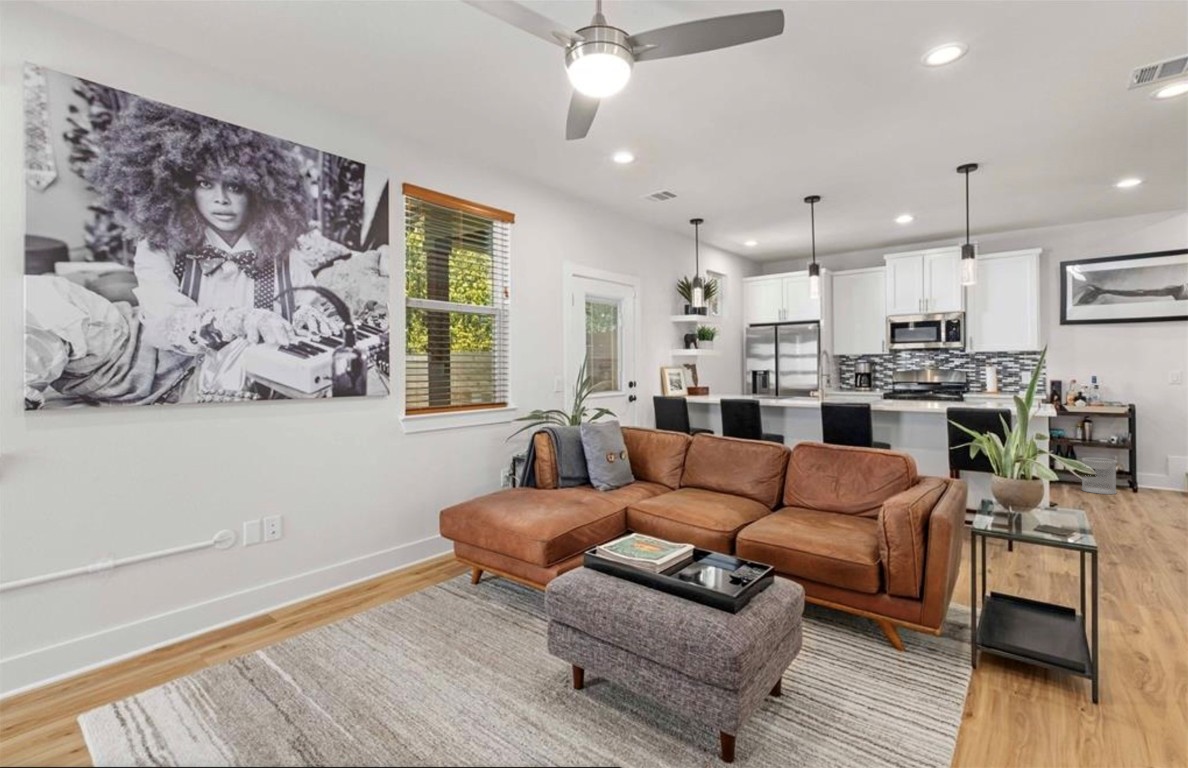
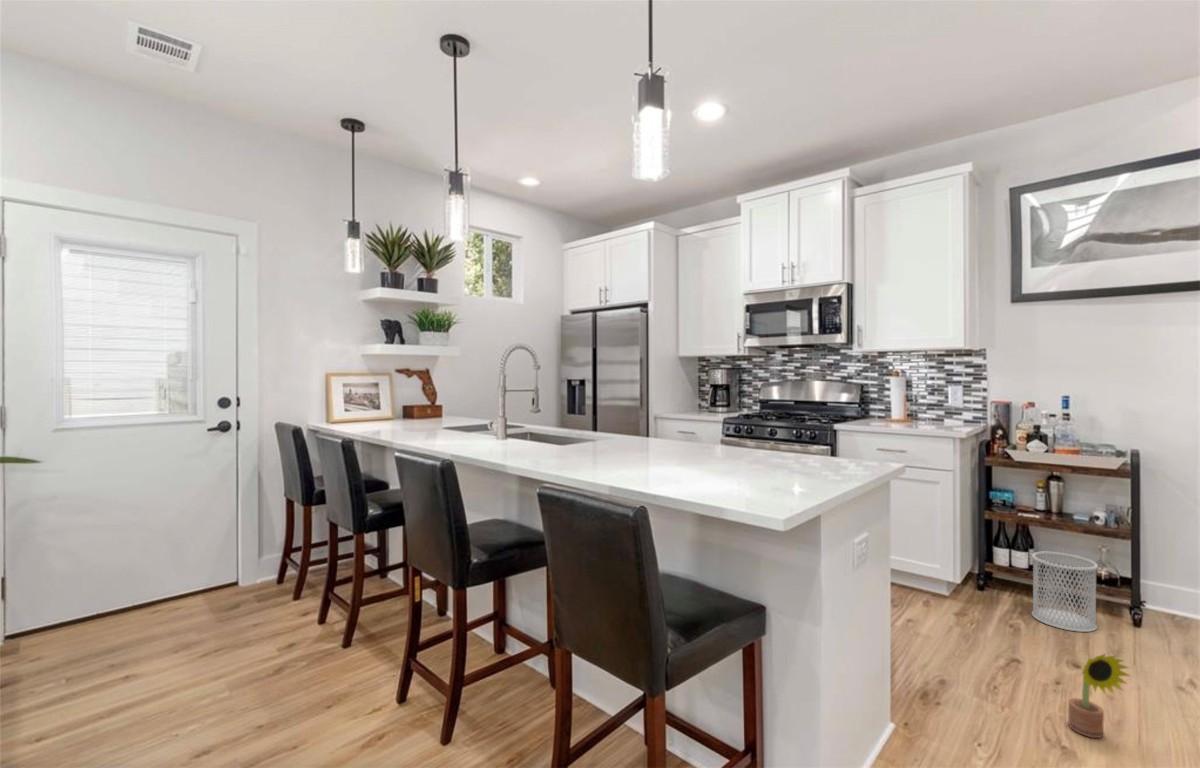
decorative plant: none [1121,480,1149,518] -> present [1069,654,1129,738]

